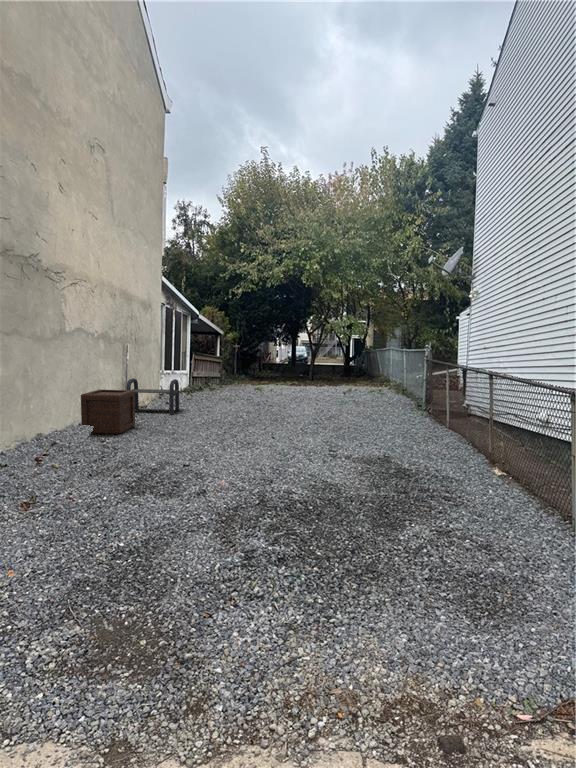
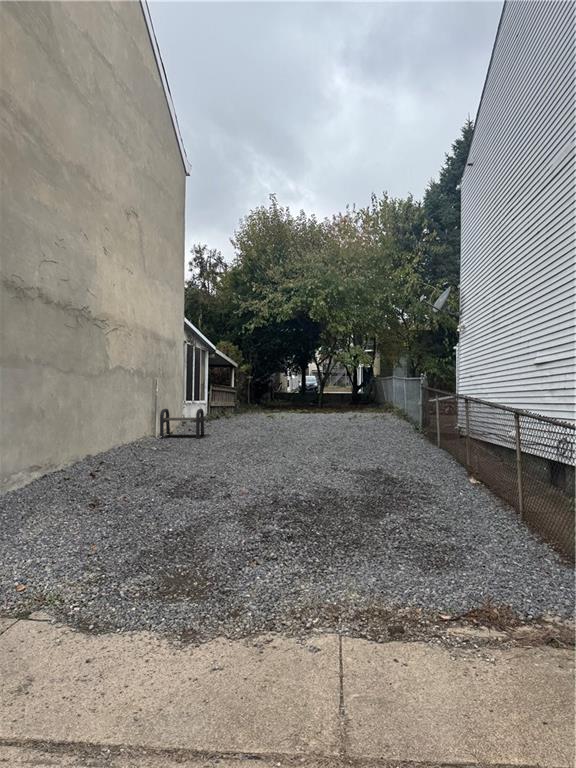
wooden crate: present [81,389,135,434] -> none [126,418,169,454]

